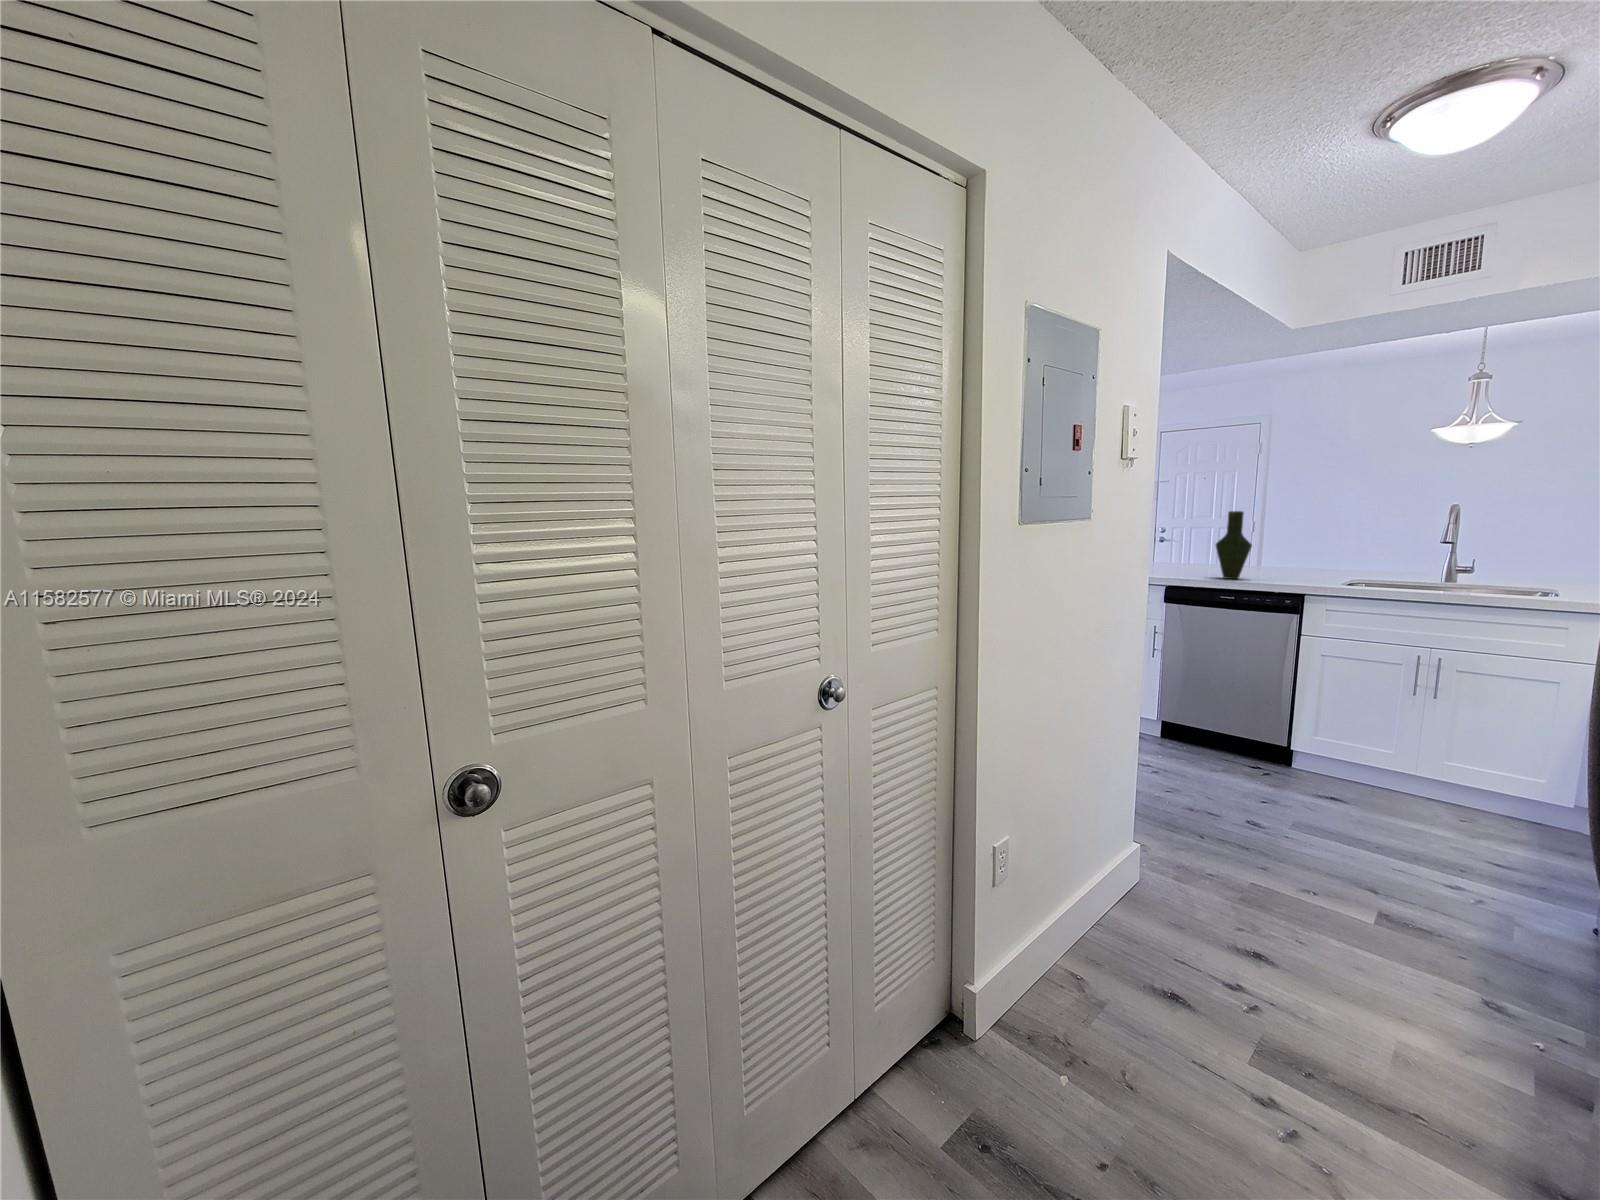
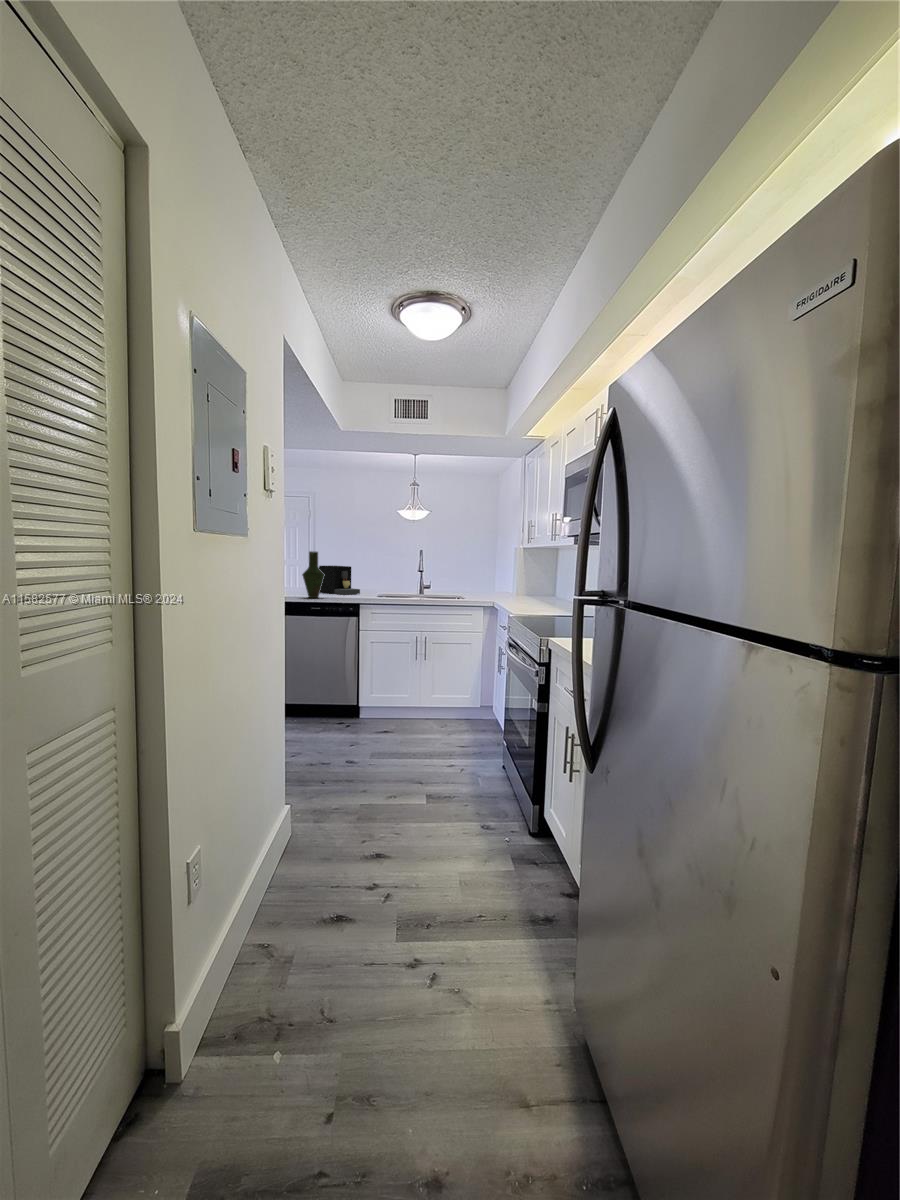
coffee maker: none [1249,529,1322,575] -> present [319,566,360,595]

